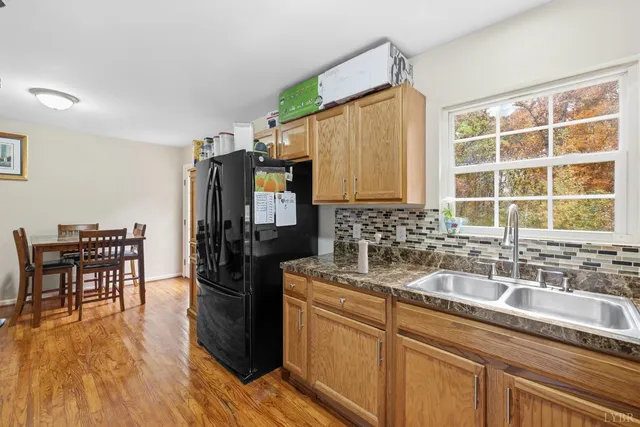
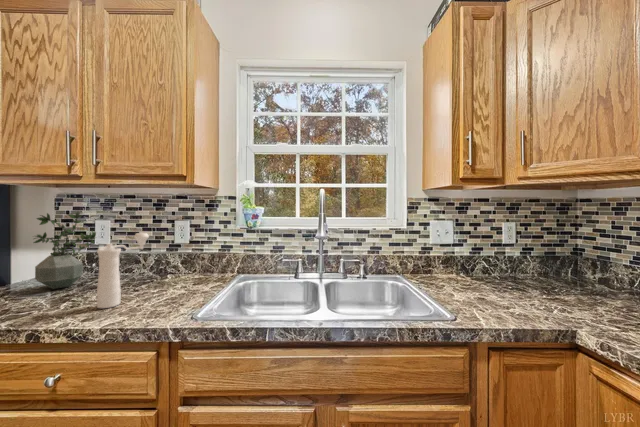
potted plant: none [330,219,355,261] -> present [34,212,96,289]

